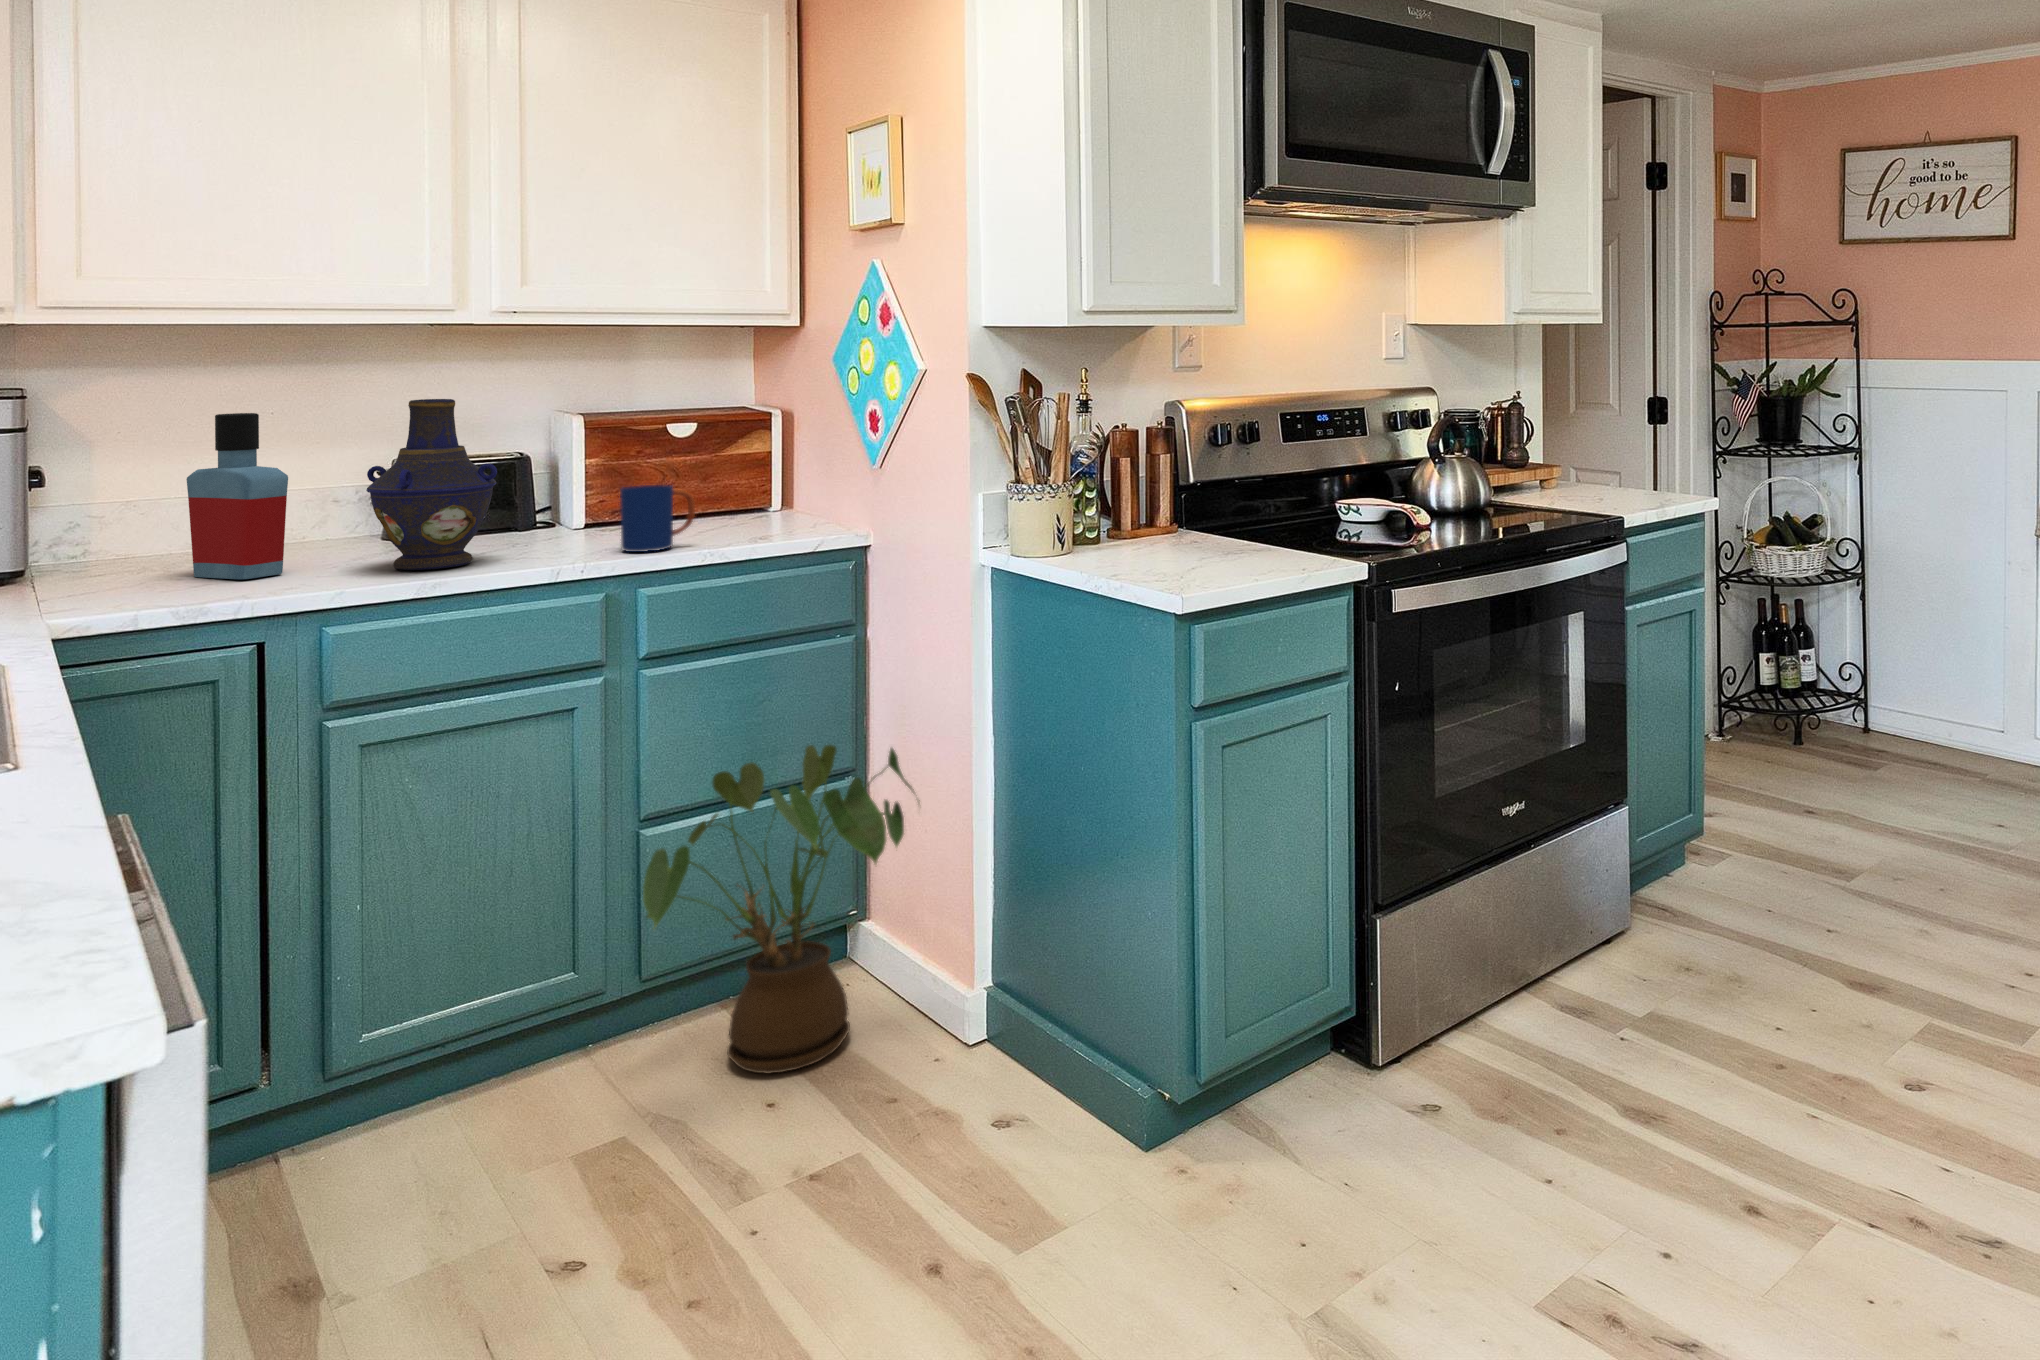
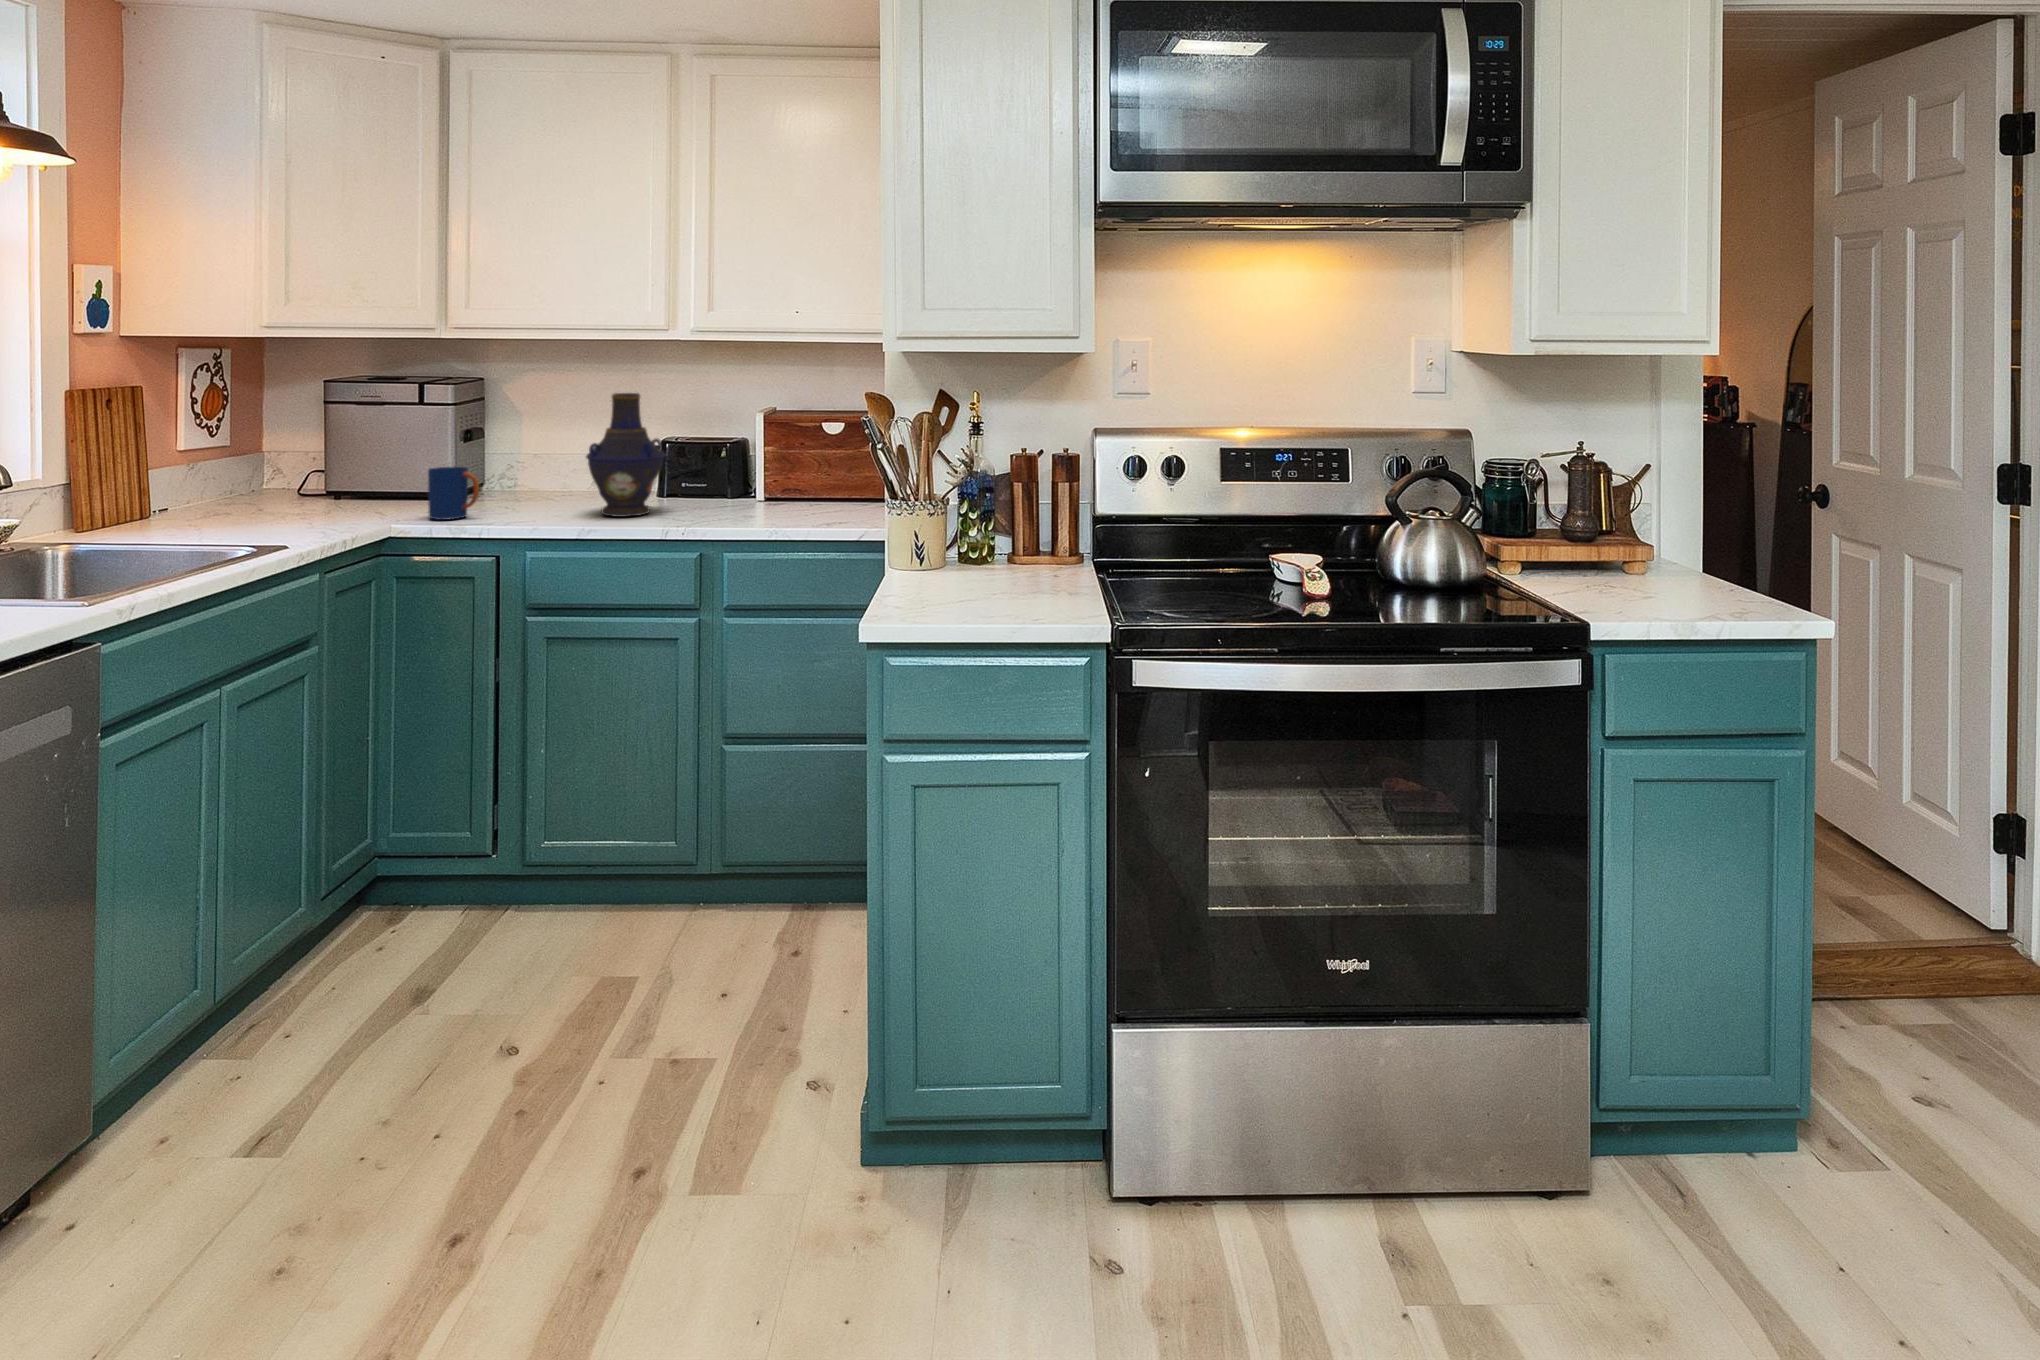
bottle: present [186,413,288,579] -> none [527,397,561,509]
mug: present [620,485,695,552] -> present [428,467,479,520]
house plant: present [643,745,920,1073] -> none [639,703,867,975]

